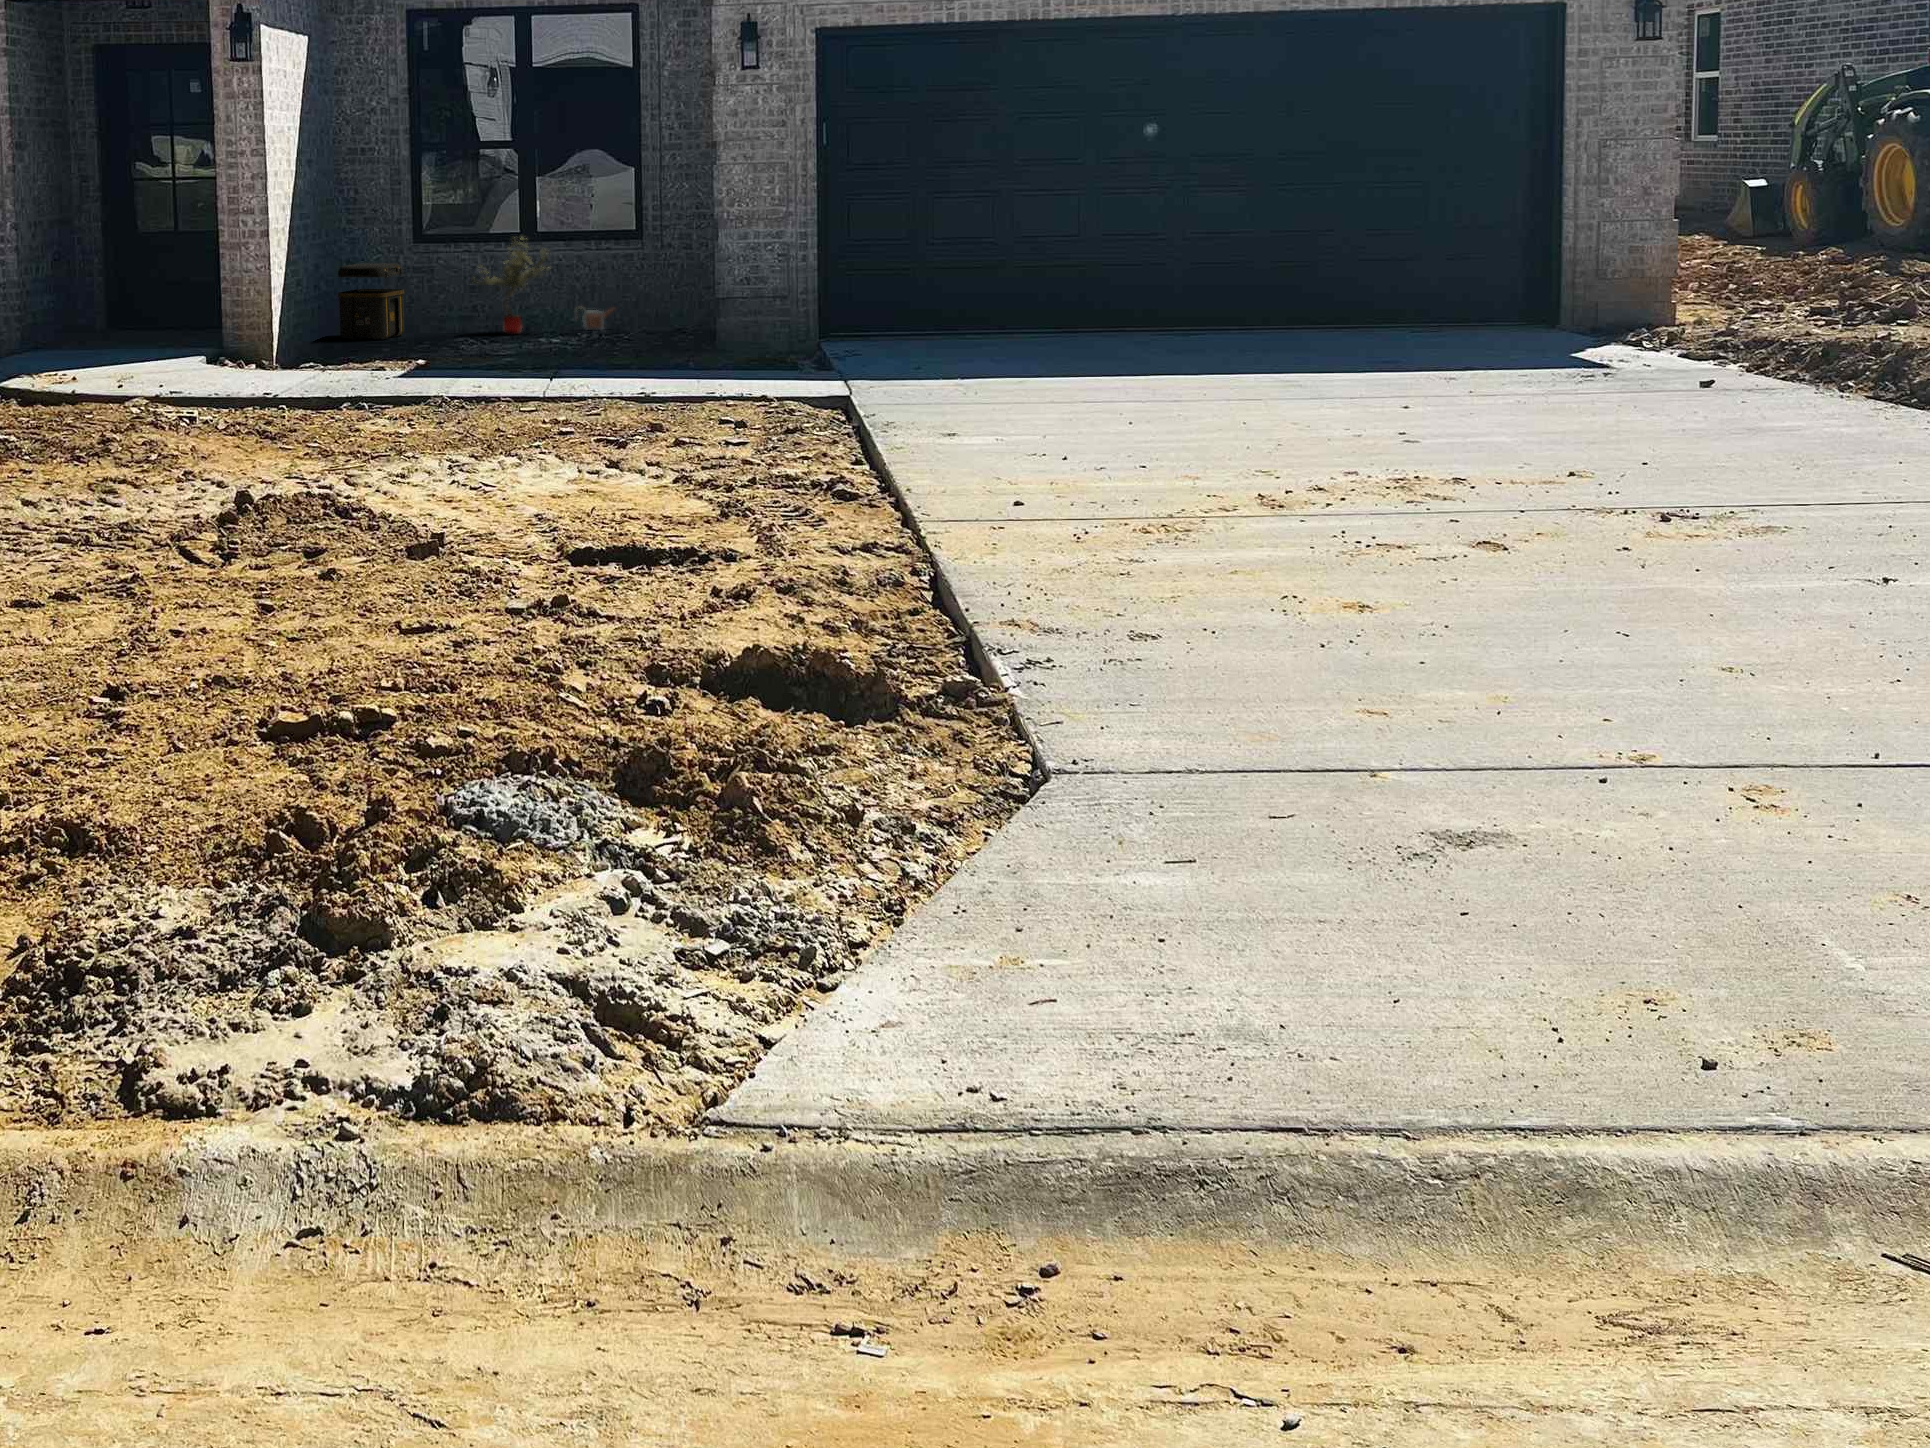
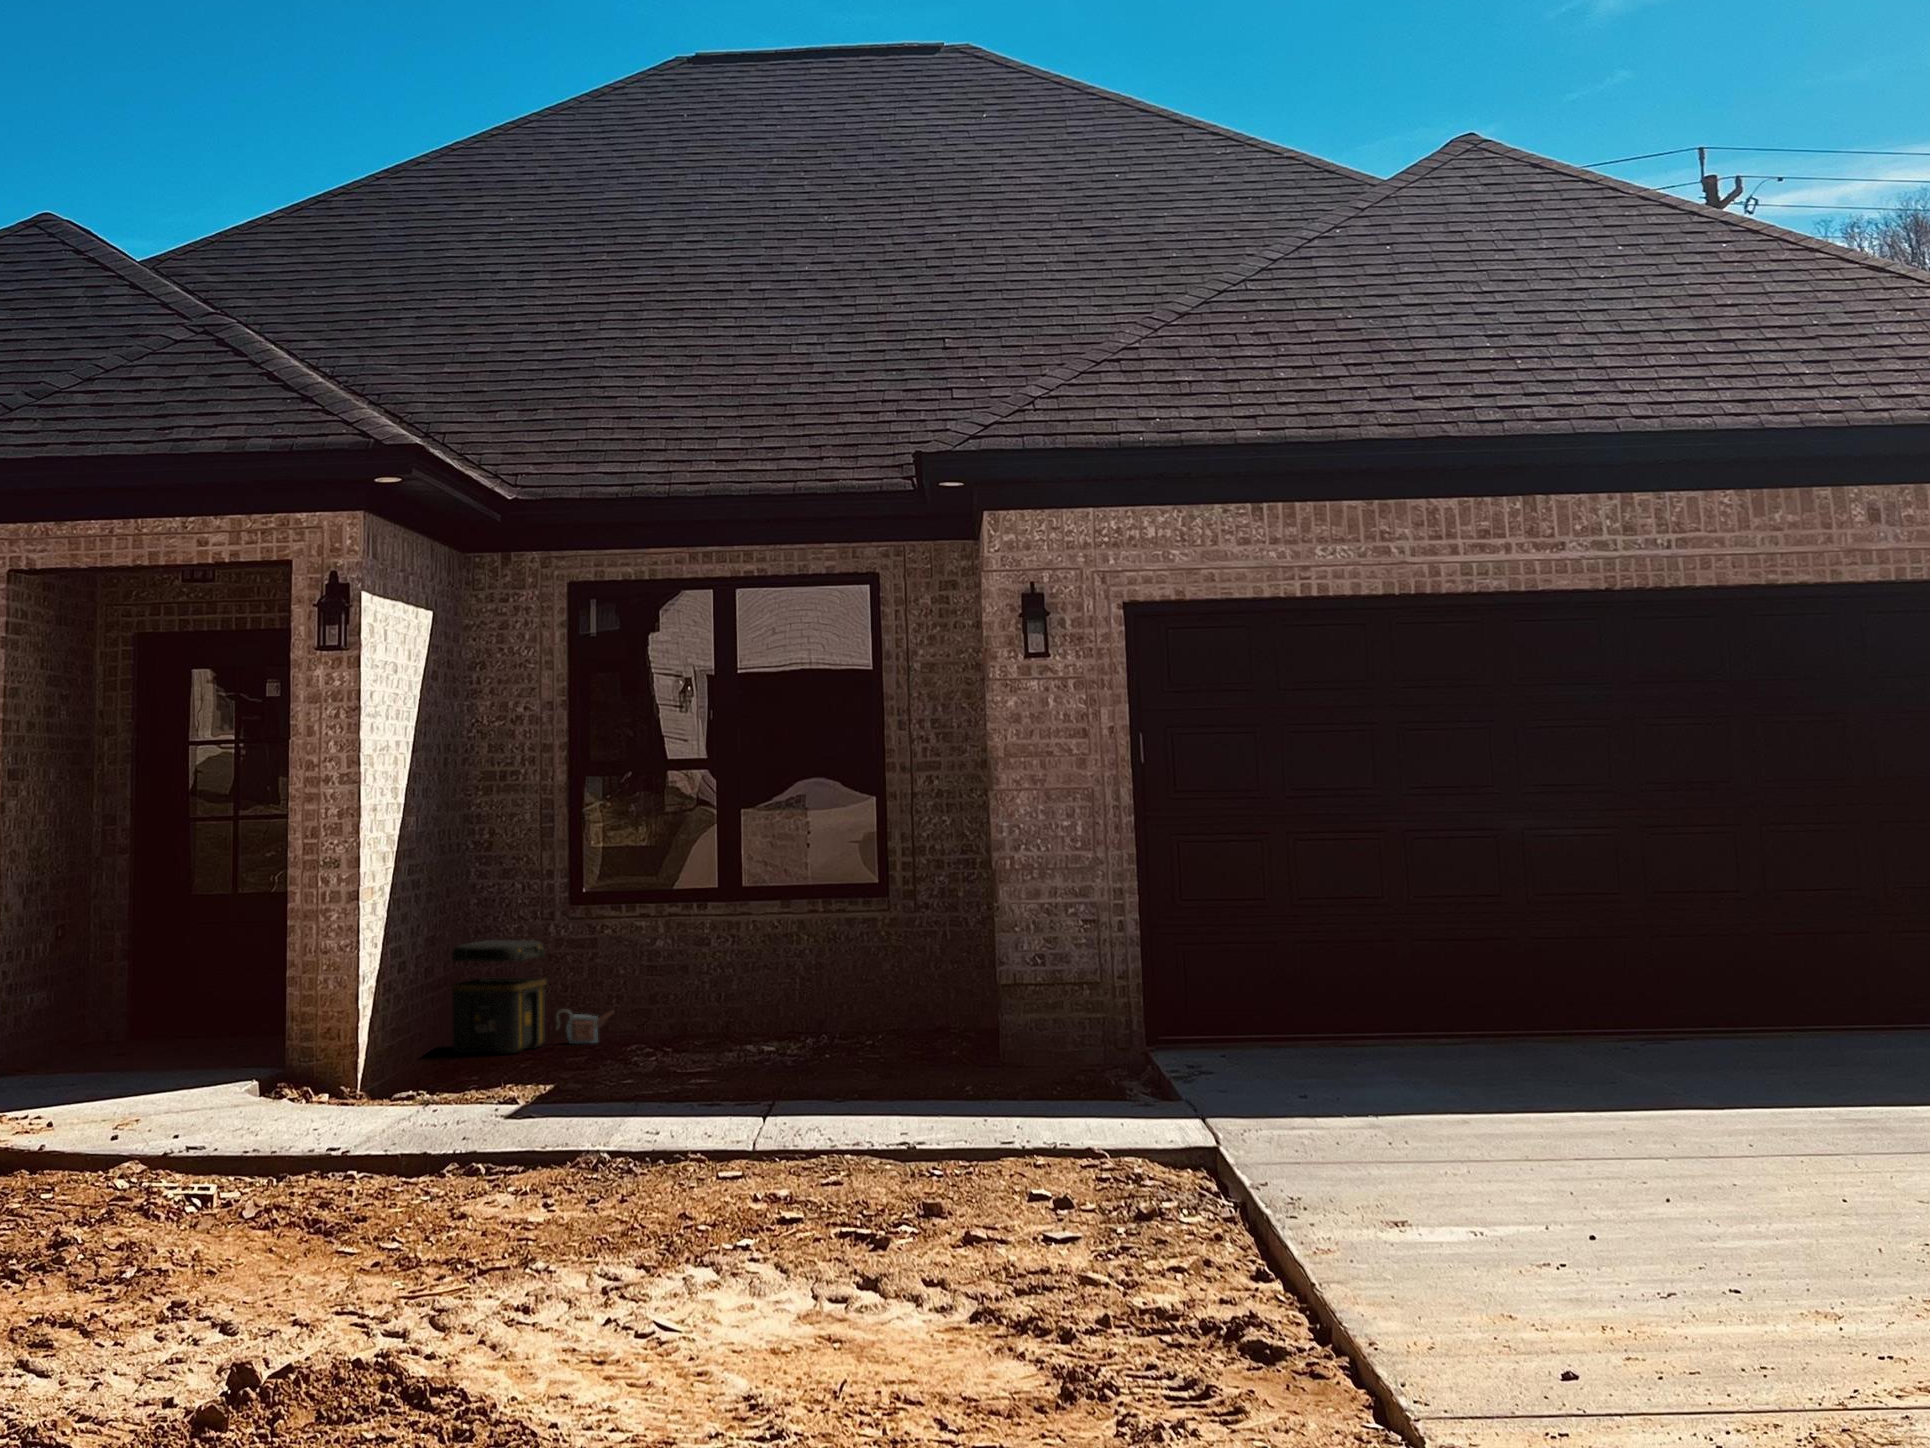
potted tree: present [472,238,550,334] -> none [641,900,756,1045]
watering can: present [575,308,614,330] -> present [556,1009,614,1044]

